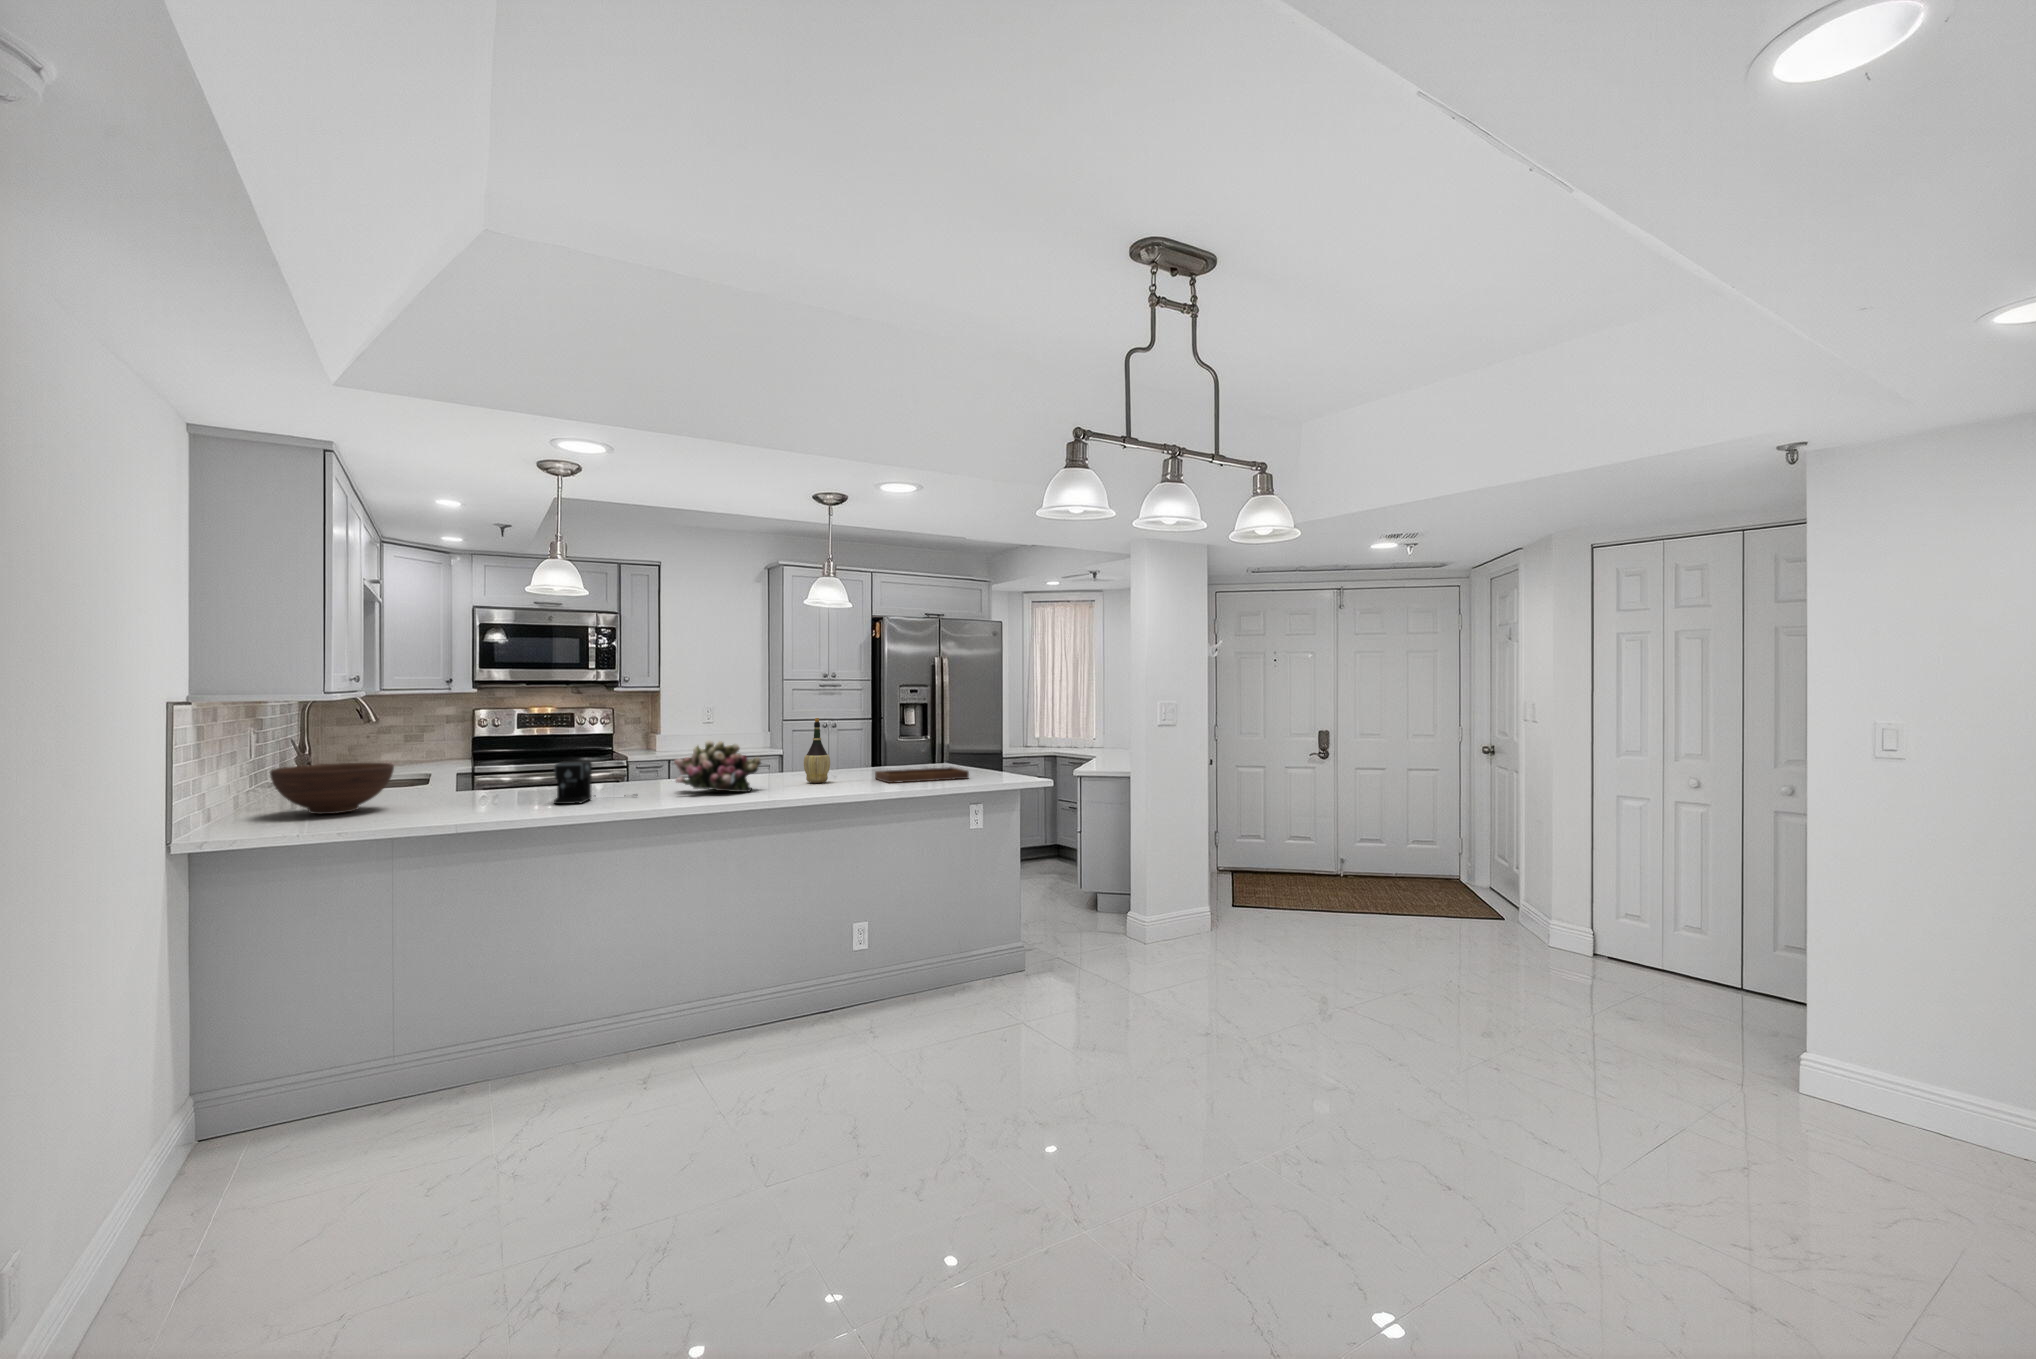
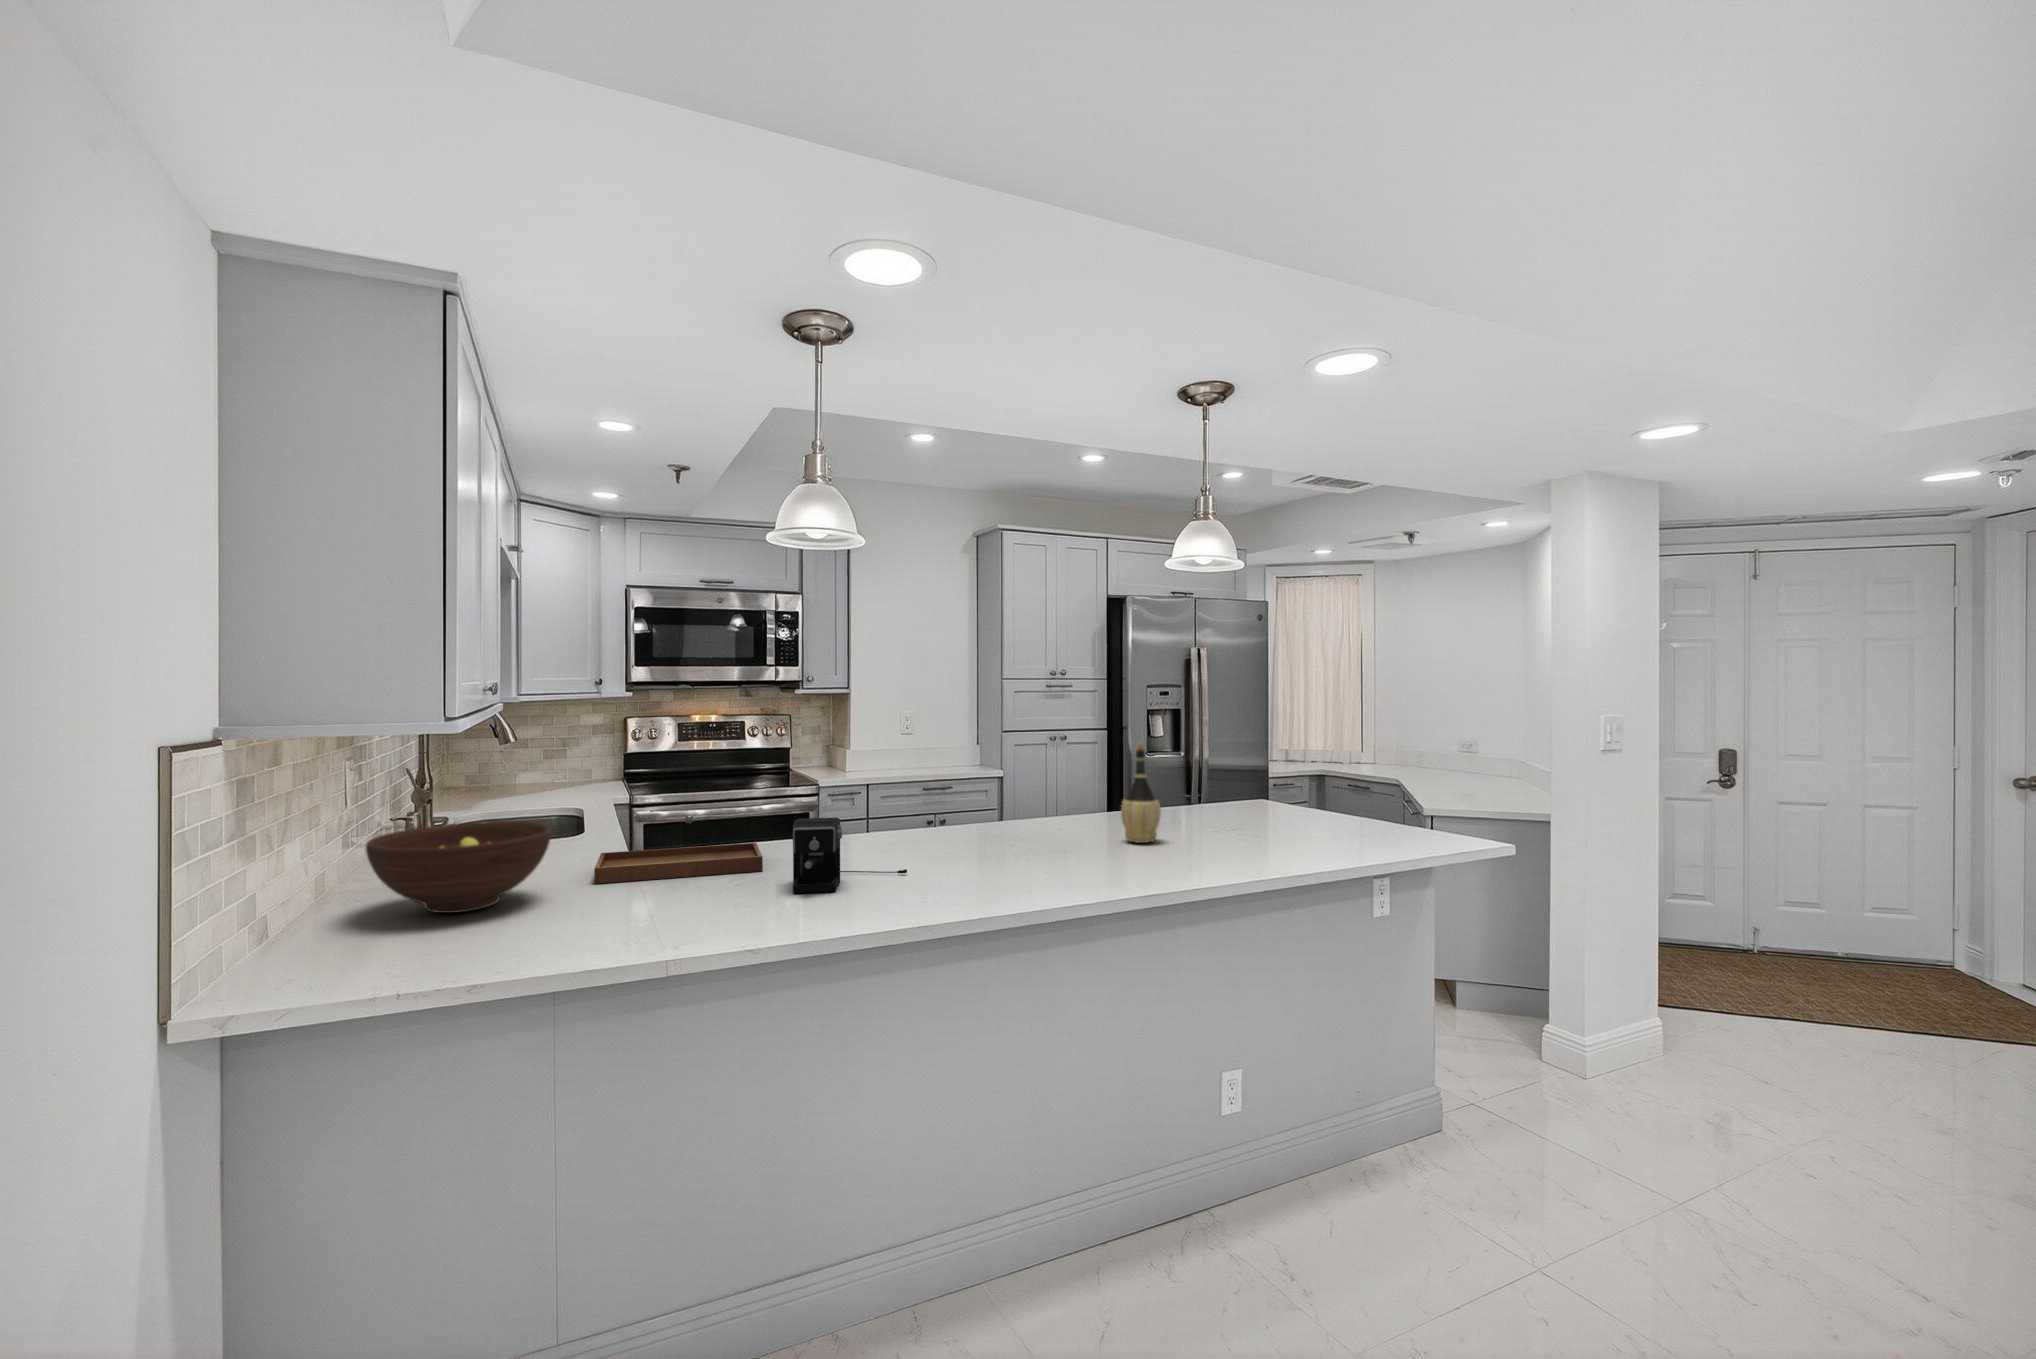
flower arrangement: present [674,740,761,792] -> none [952,781,1078,866]
tray: present [875,750,969,783] -> present [595,815,763,884]

